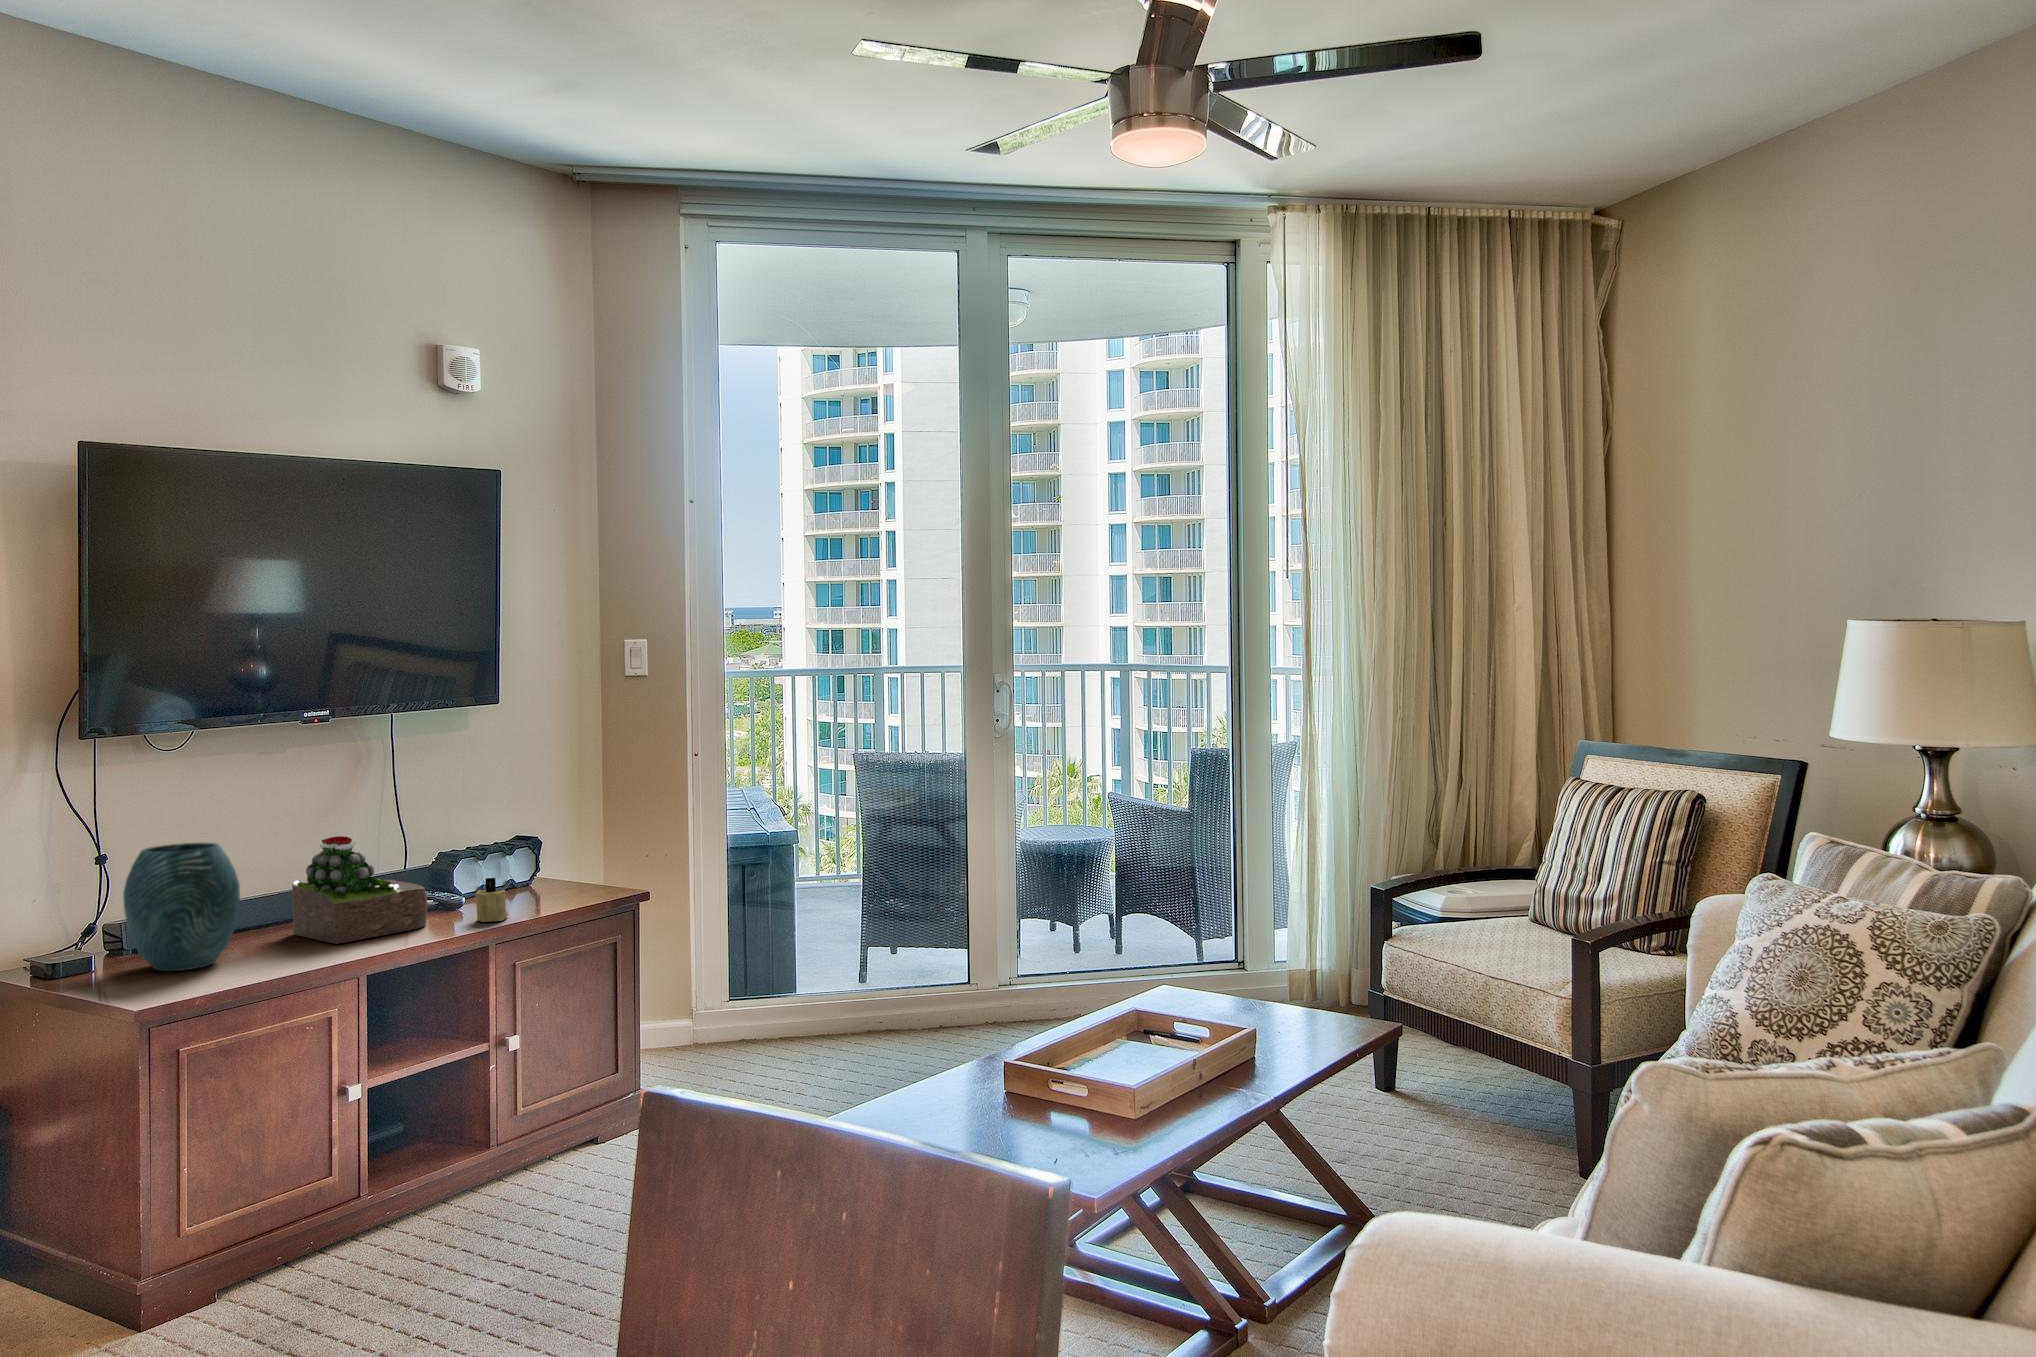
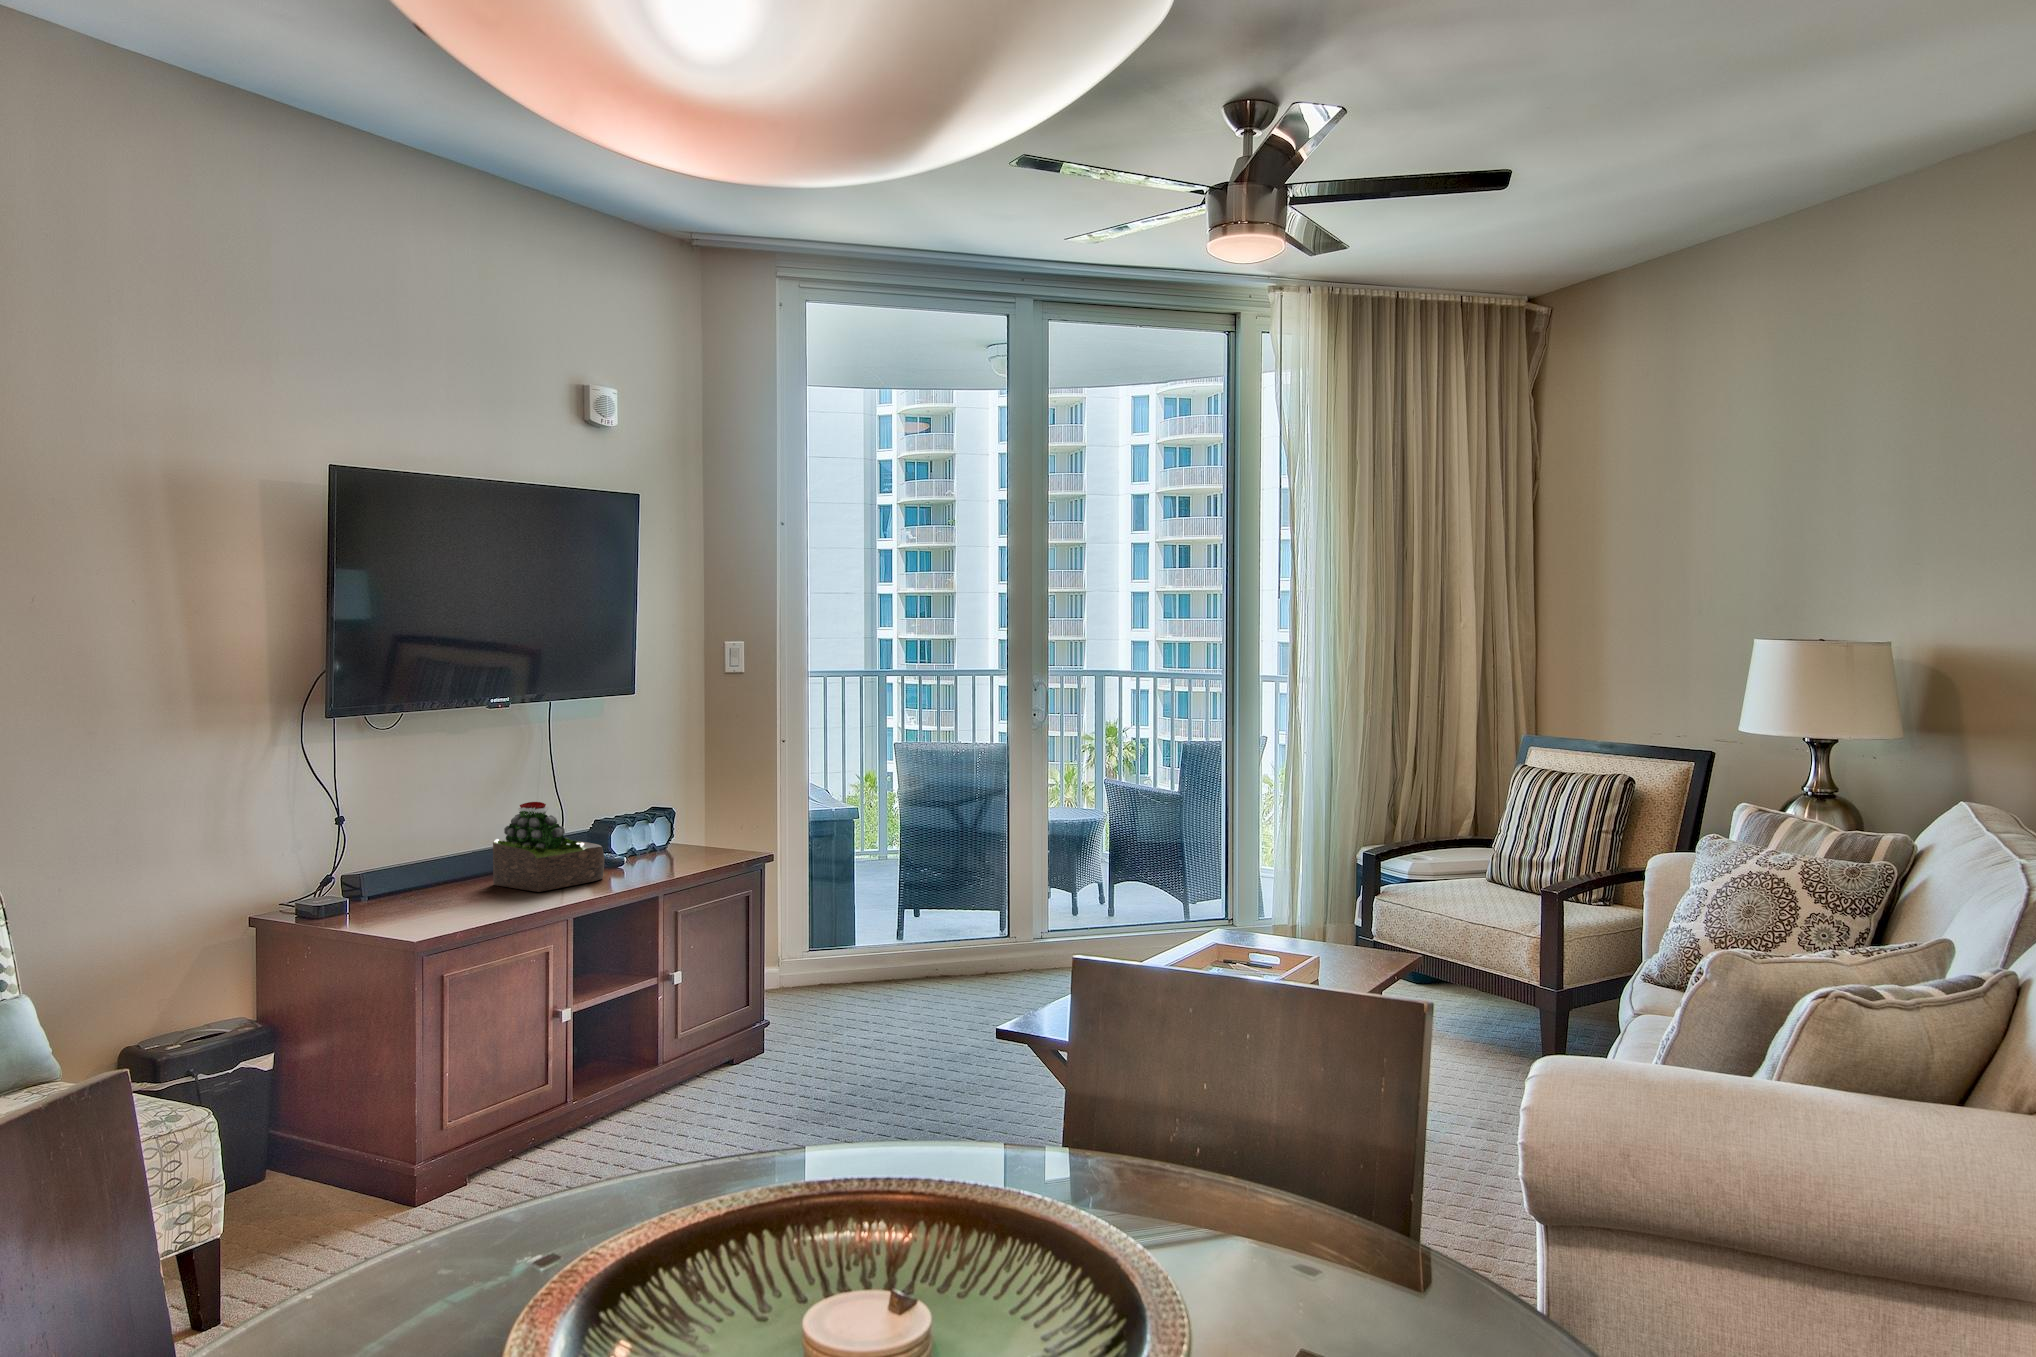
vase: present [123,843,240,971] -> none [372,805,467,913]
candle: present [475,878,508,922] -> none [642,838,668,875]

